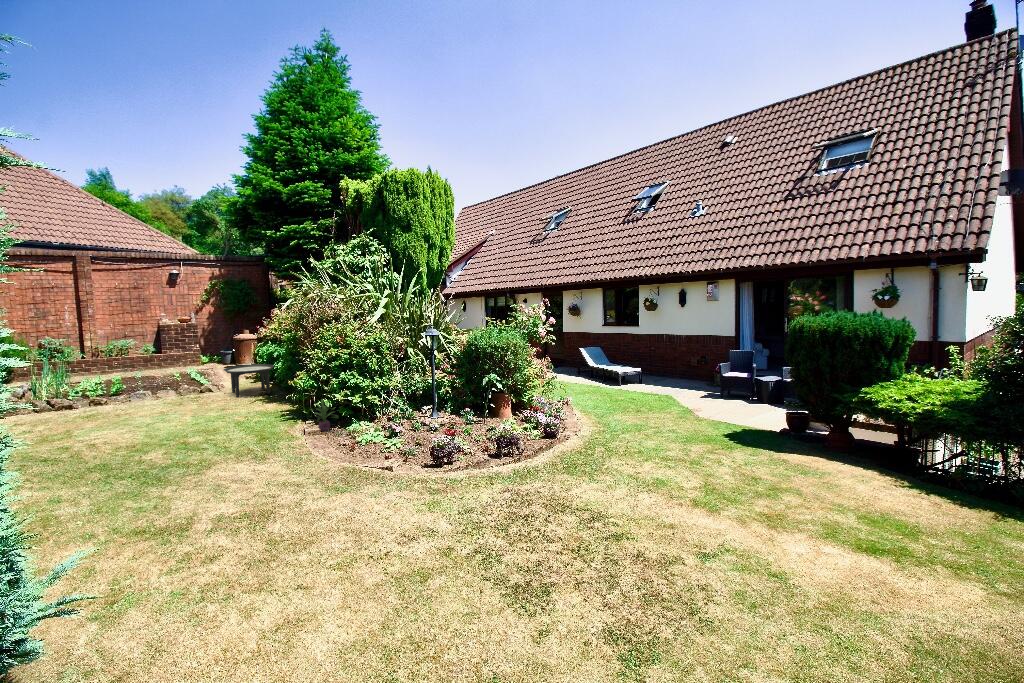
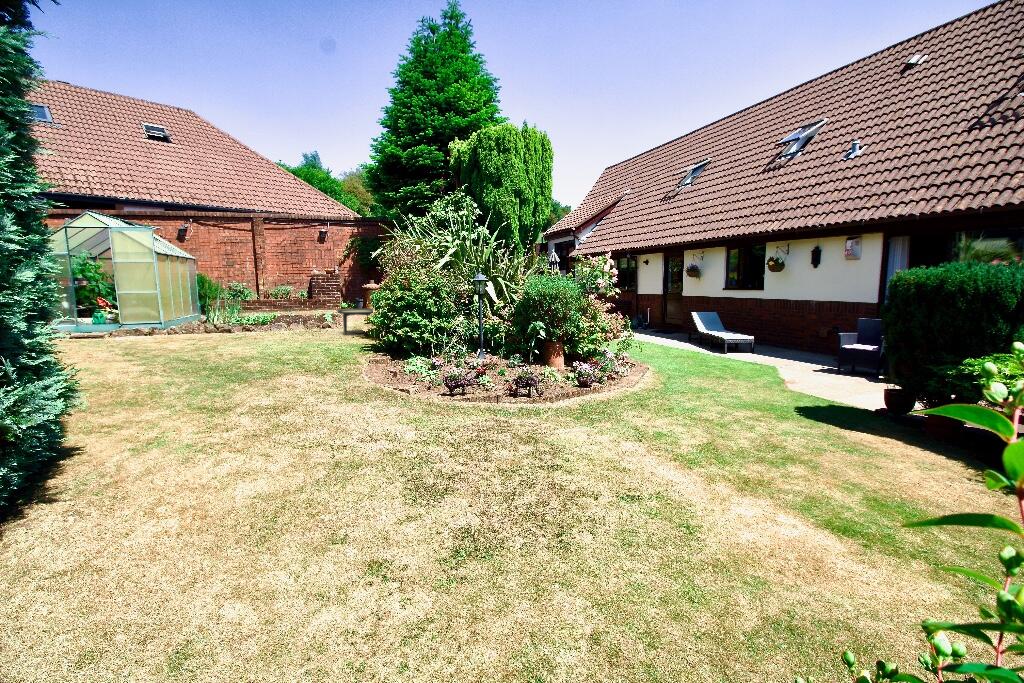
decorative plant: present [318,399,331,431] -> none [370,334,400,363]

